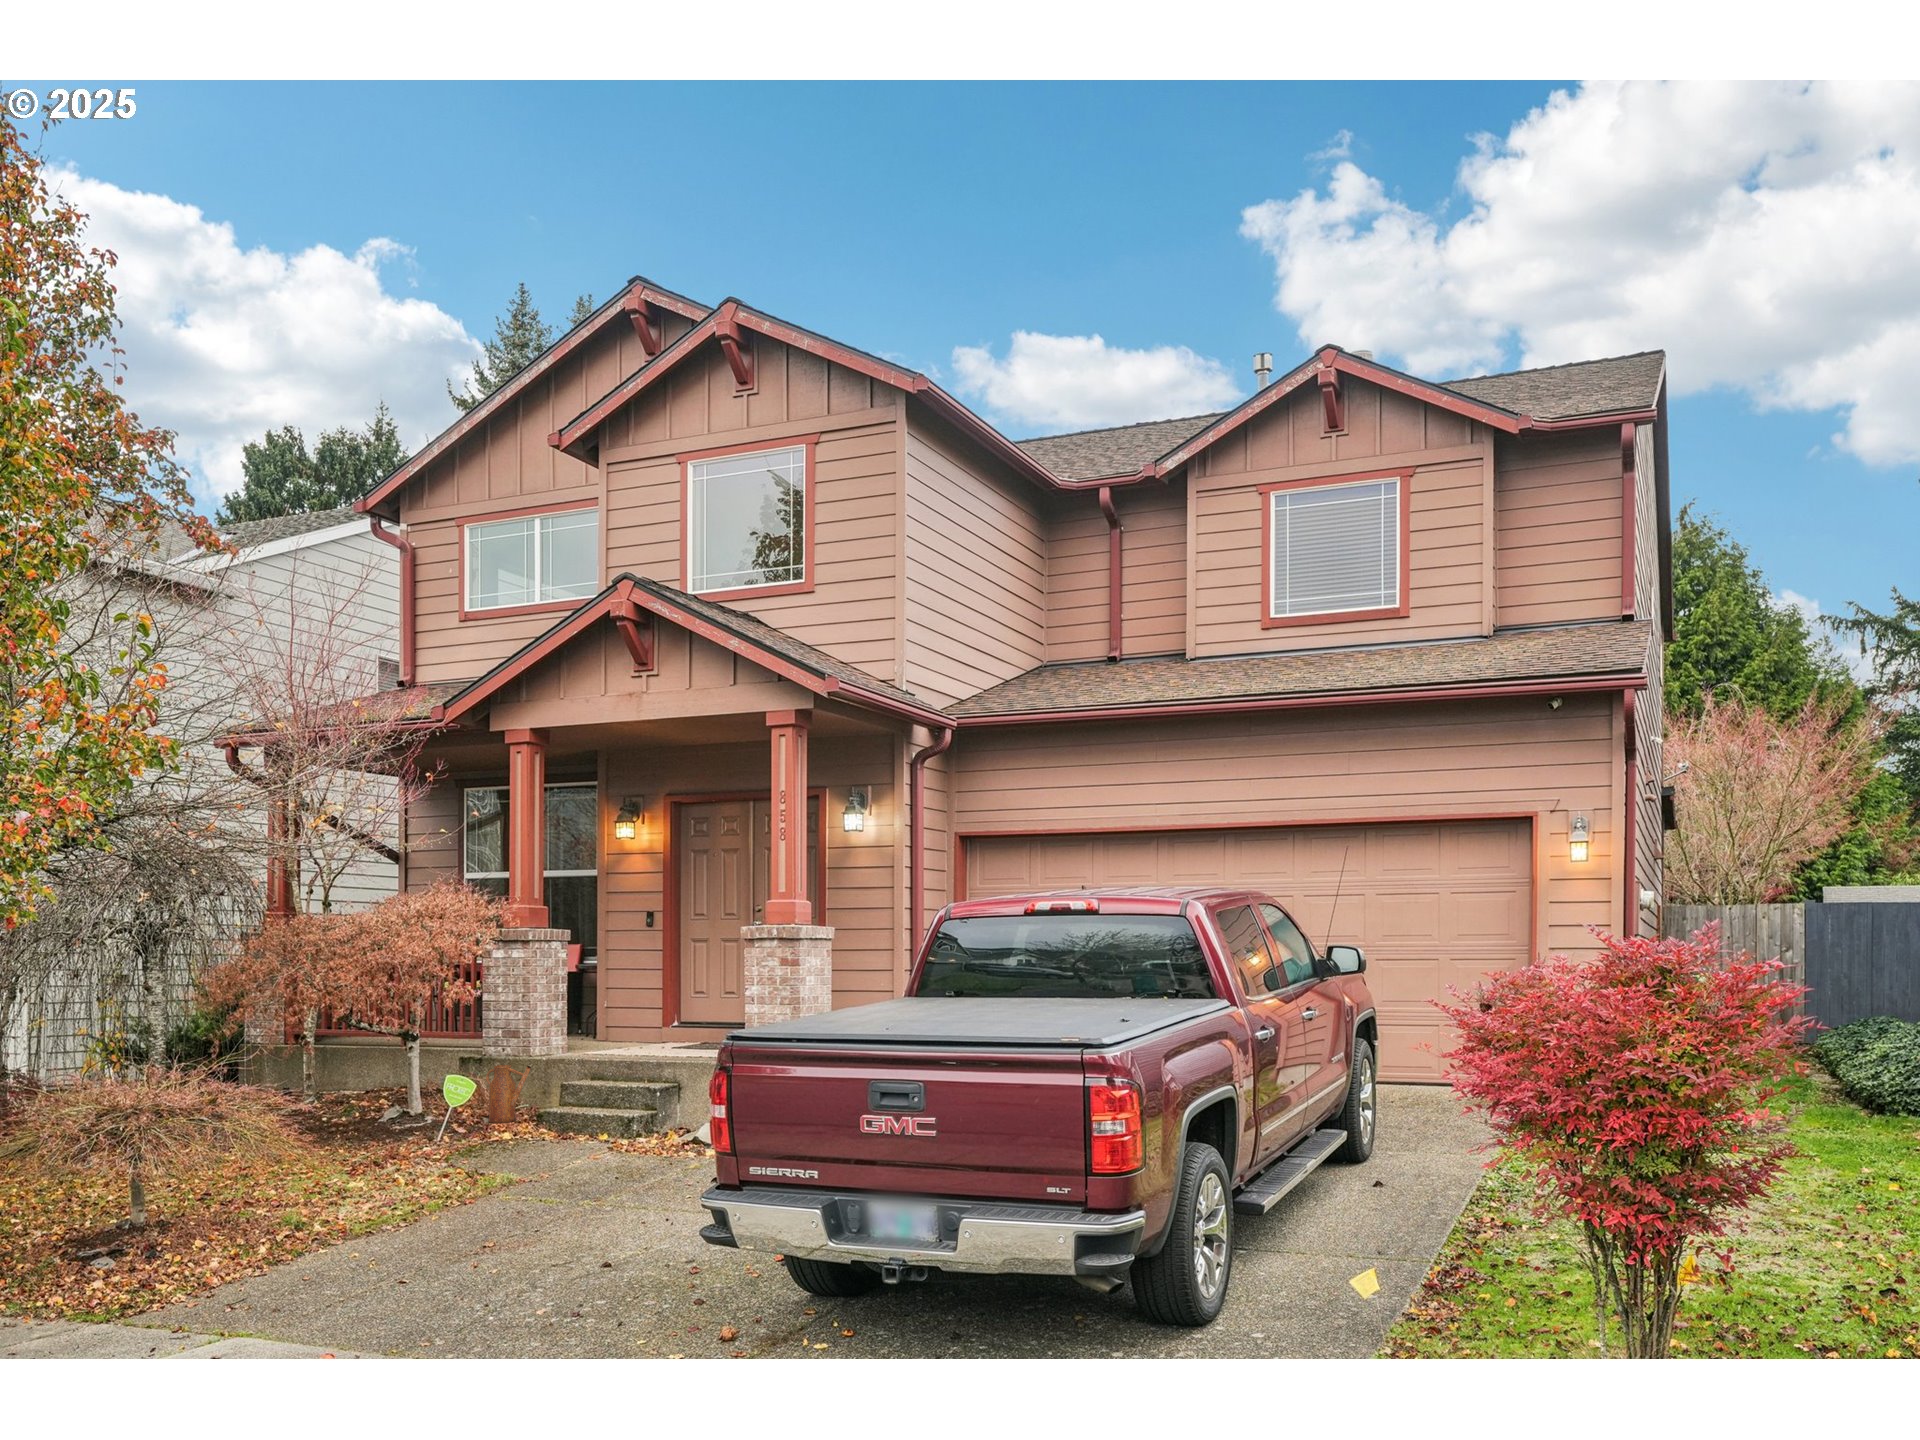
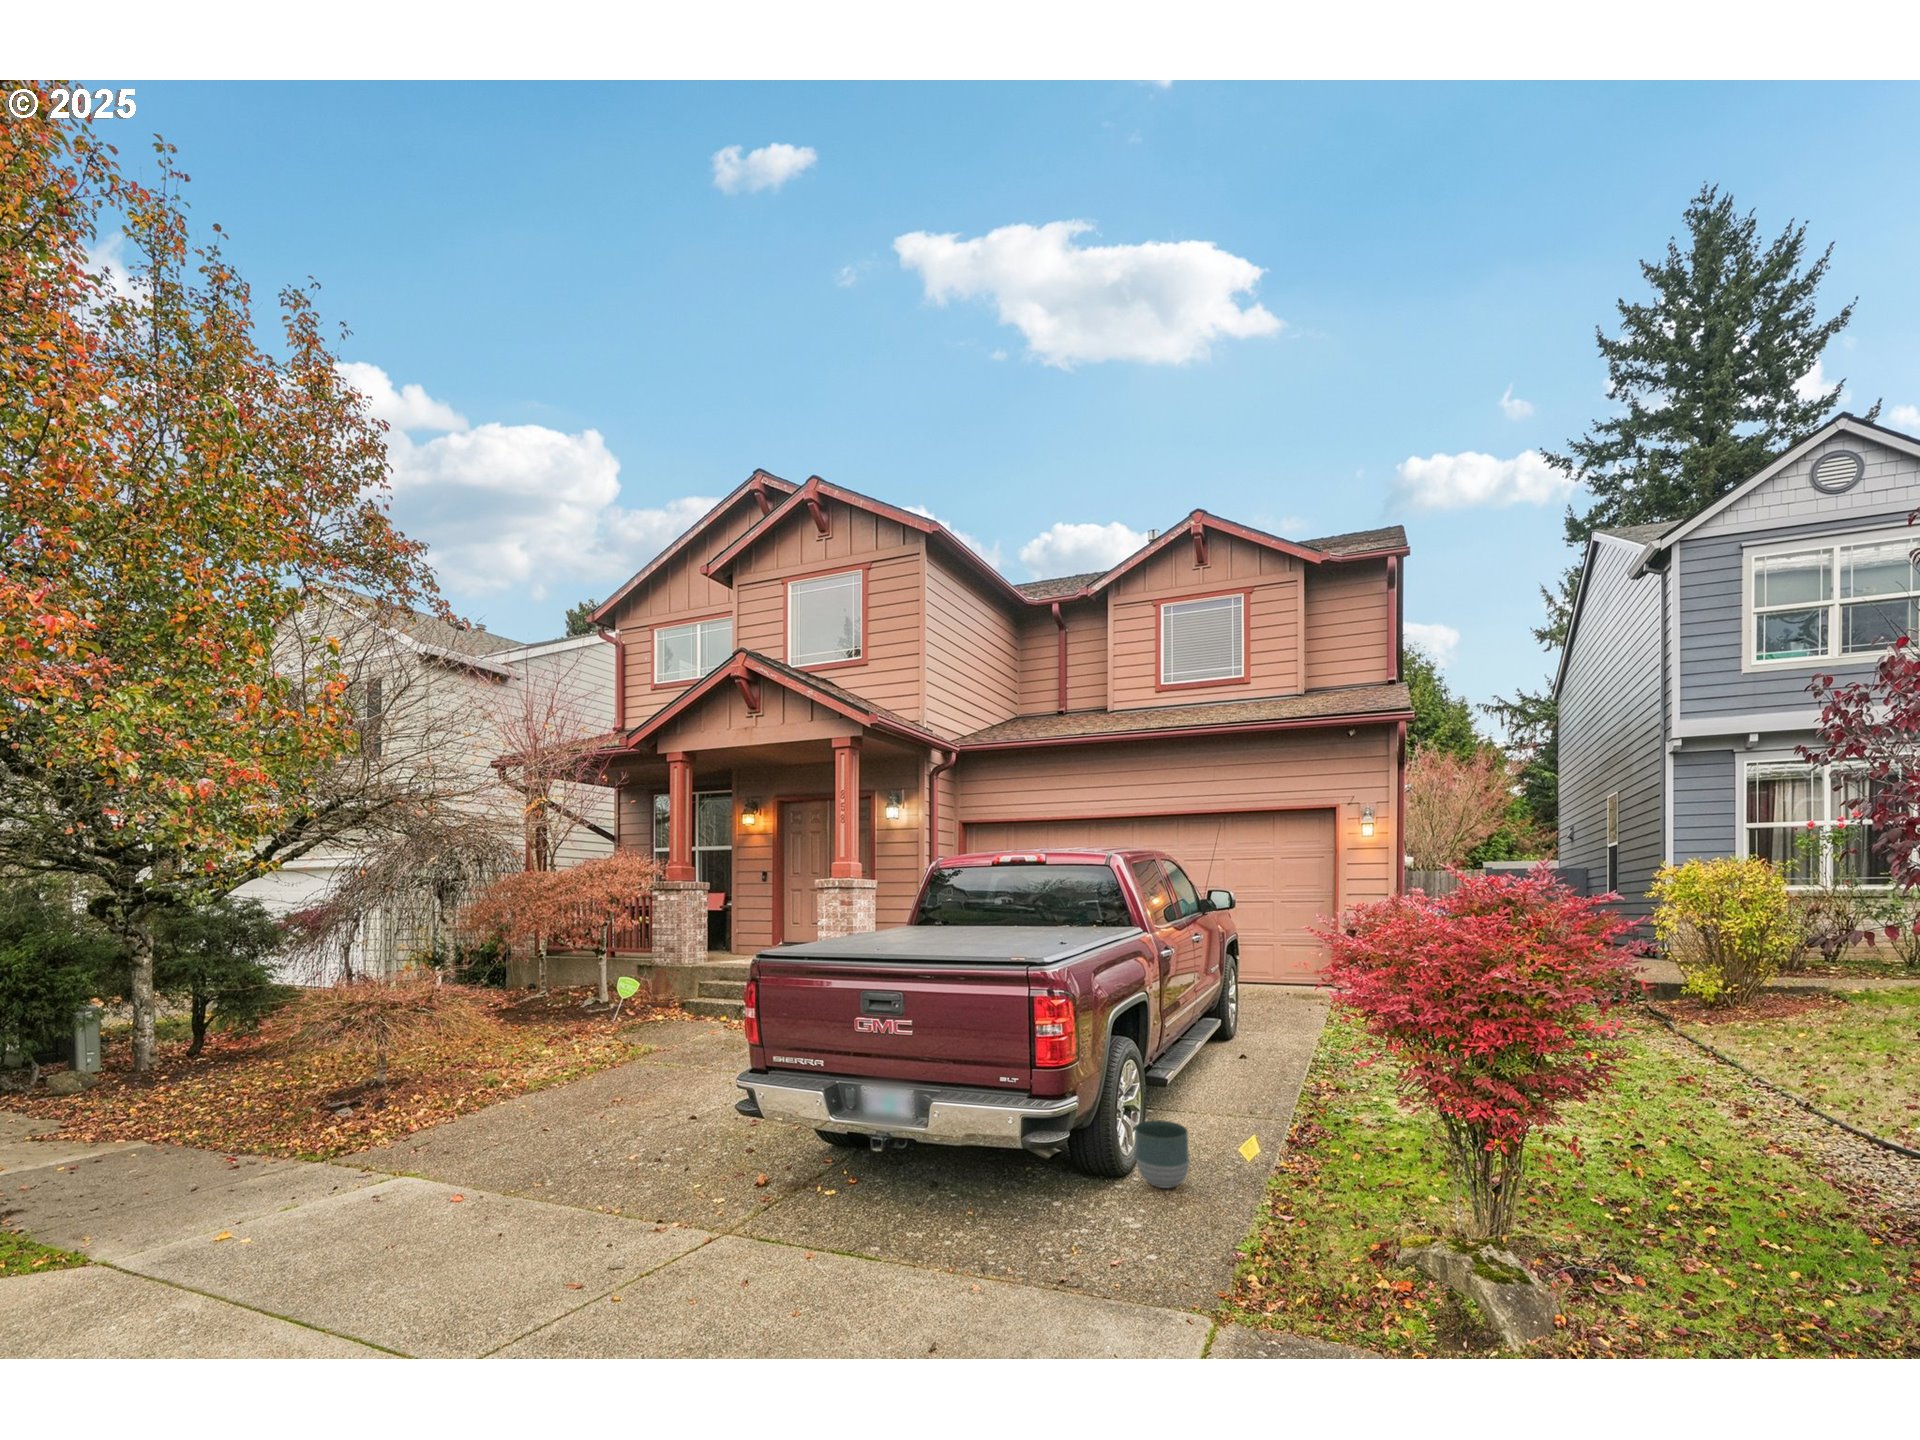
planter: none [1217,1251,1286,1334] -> present [1135,1120,1189,1188]

